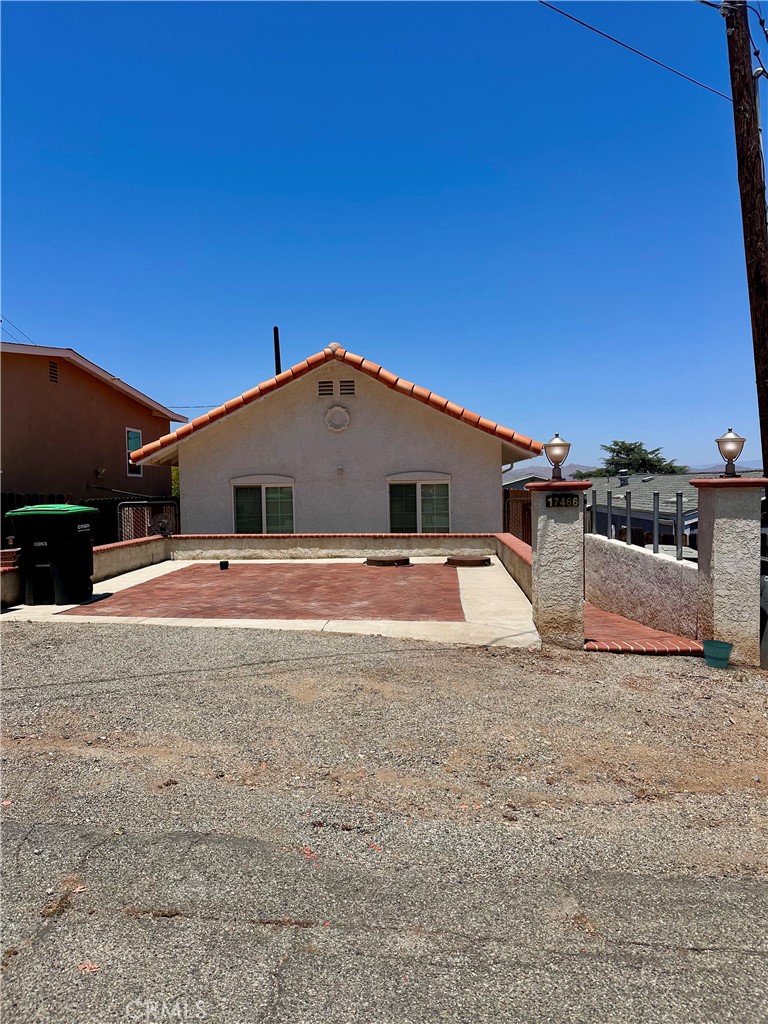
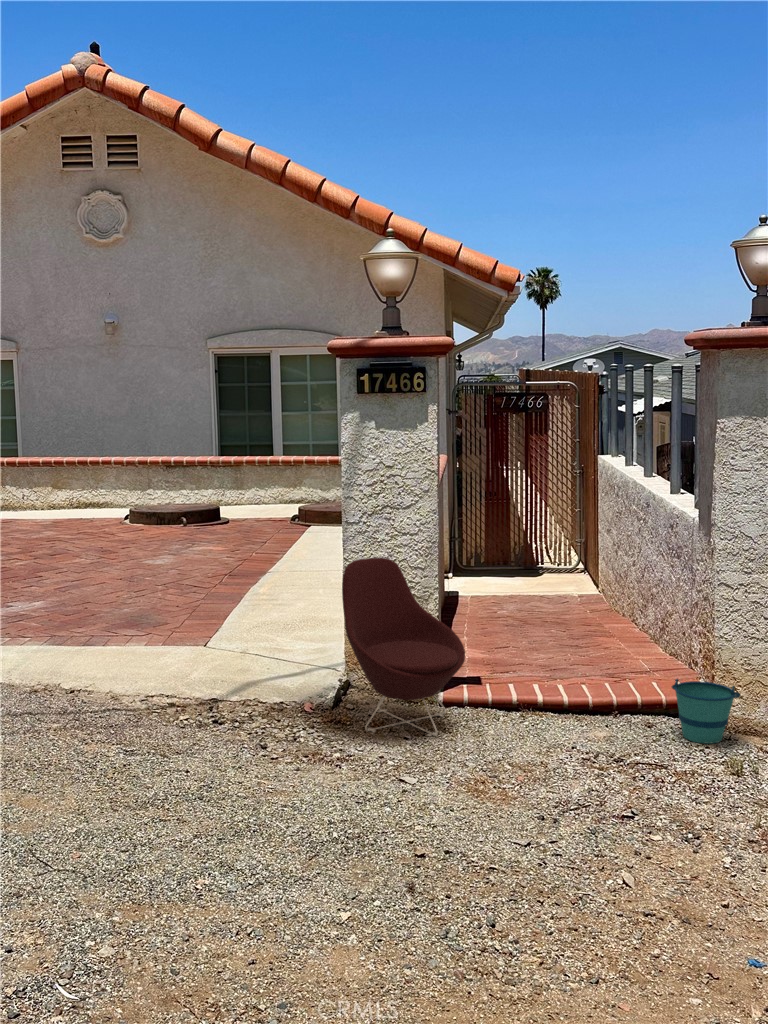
chair: none [546,581,606,663] -> present [342,557,465,736]

